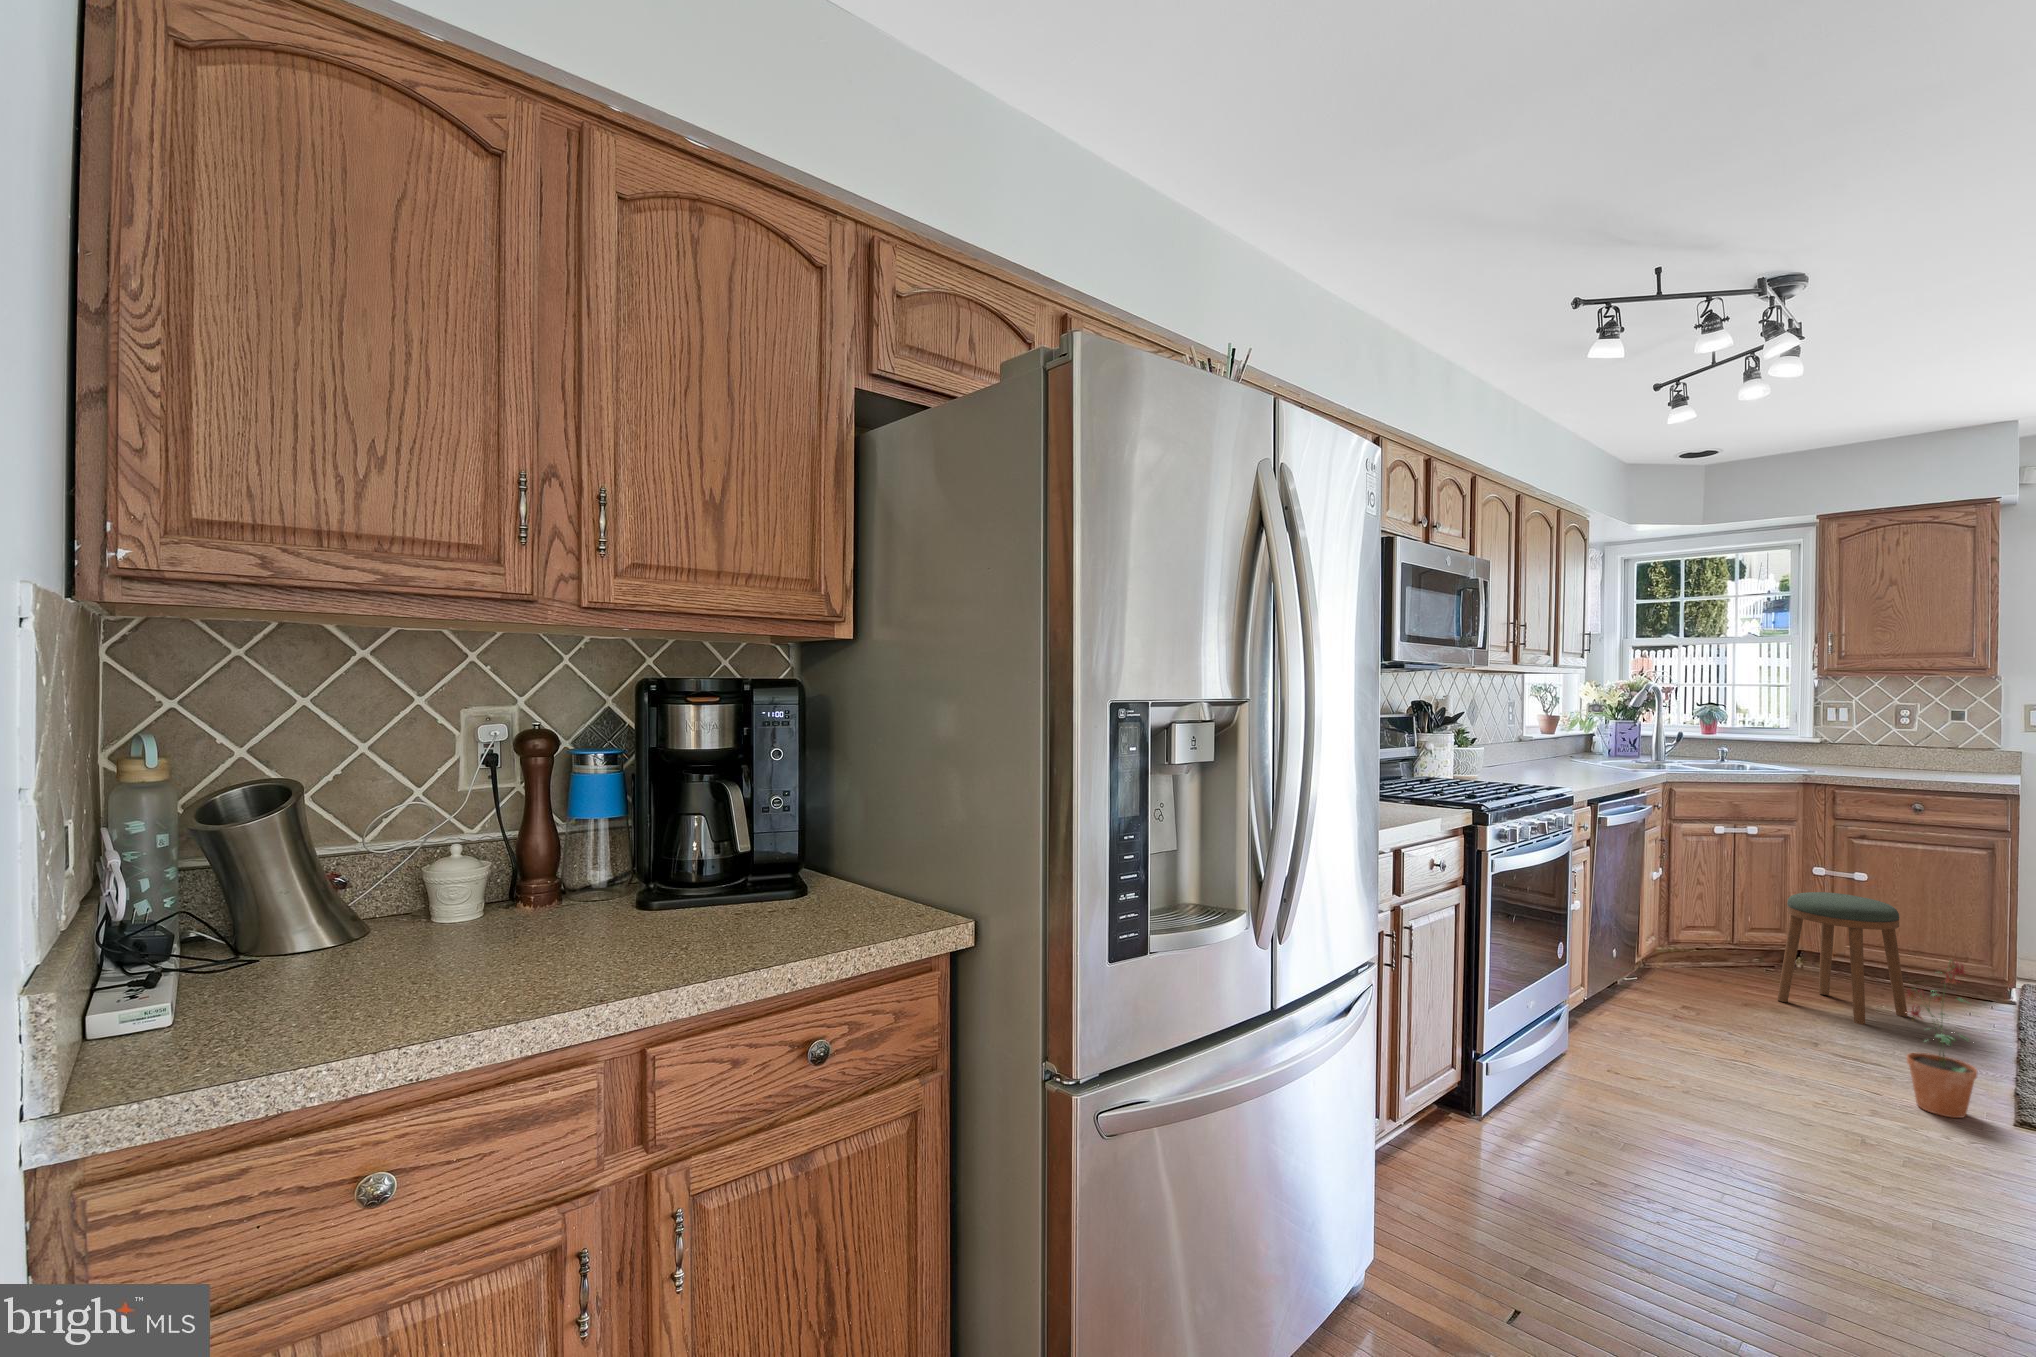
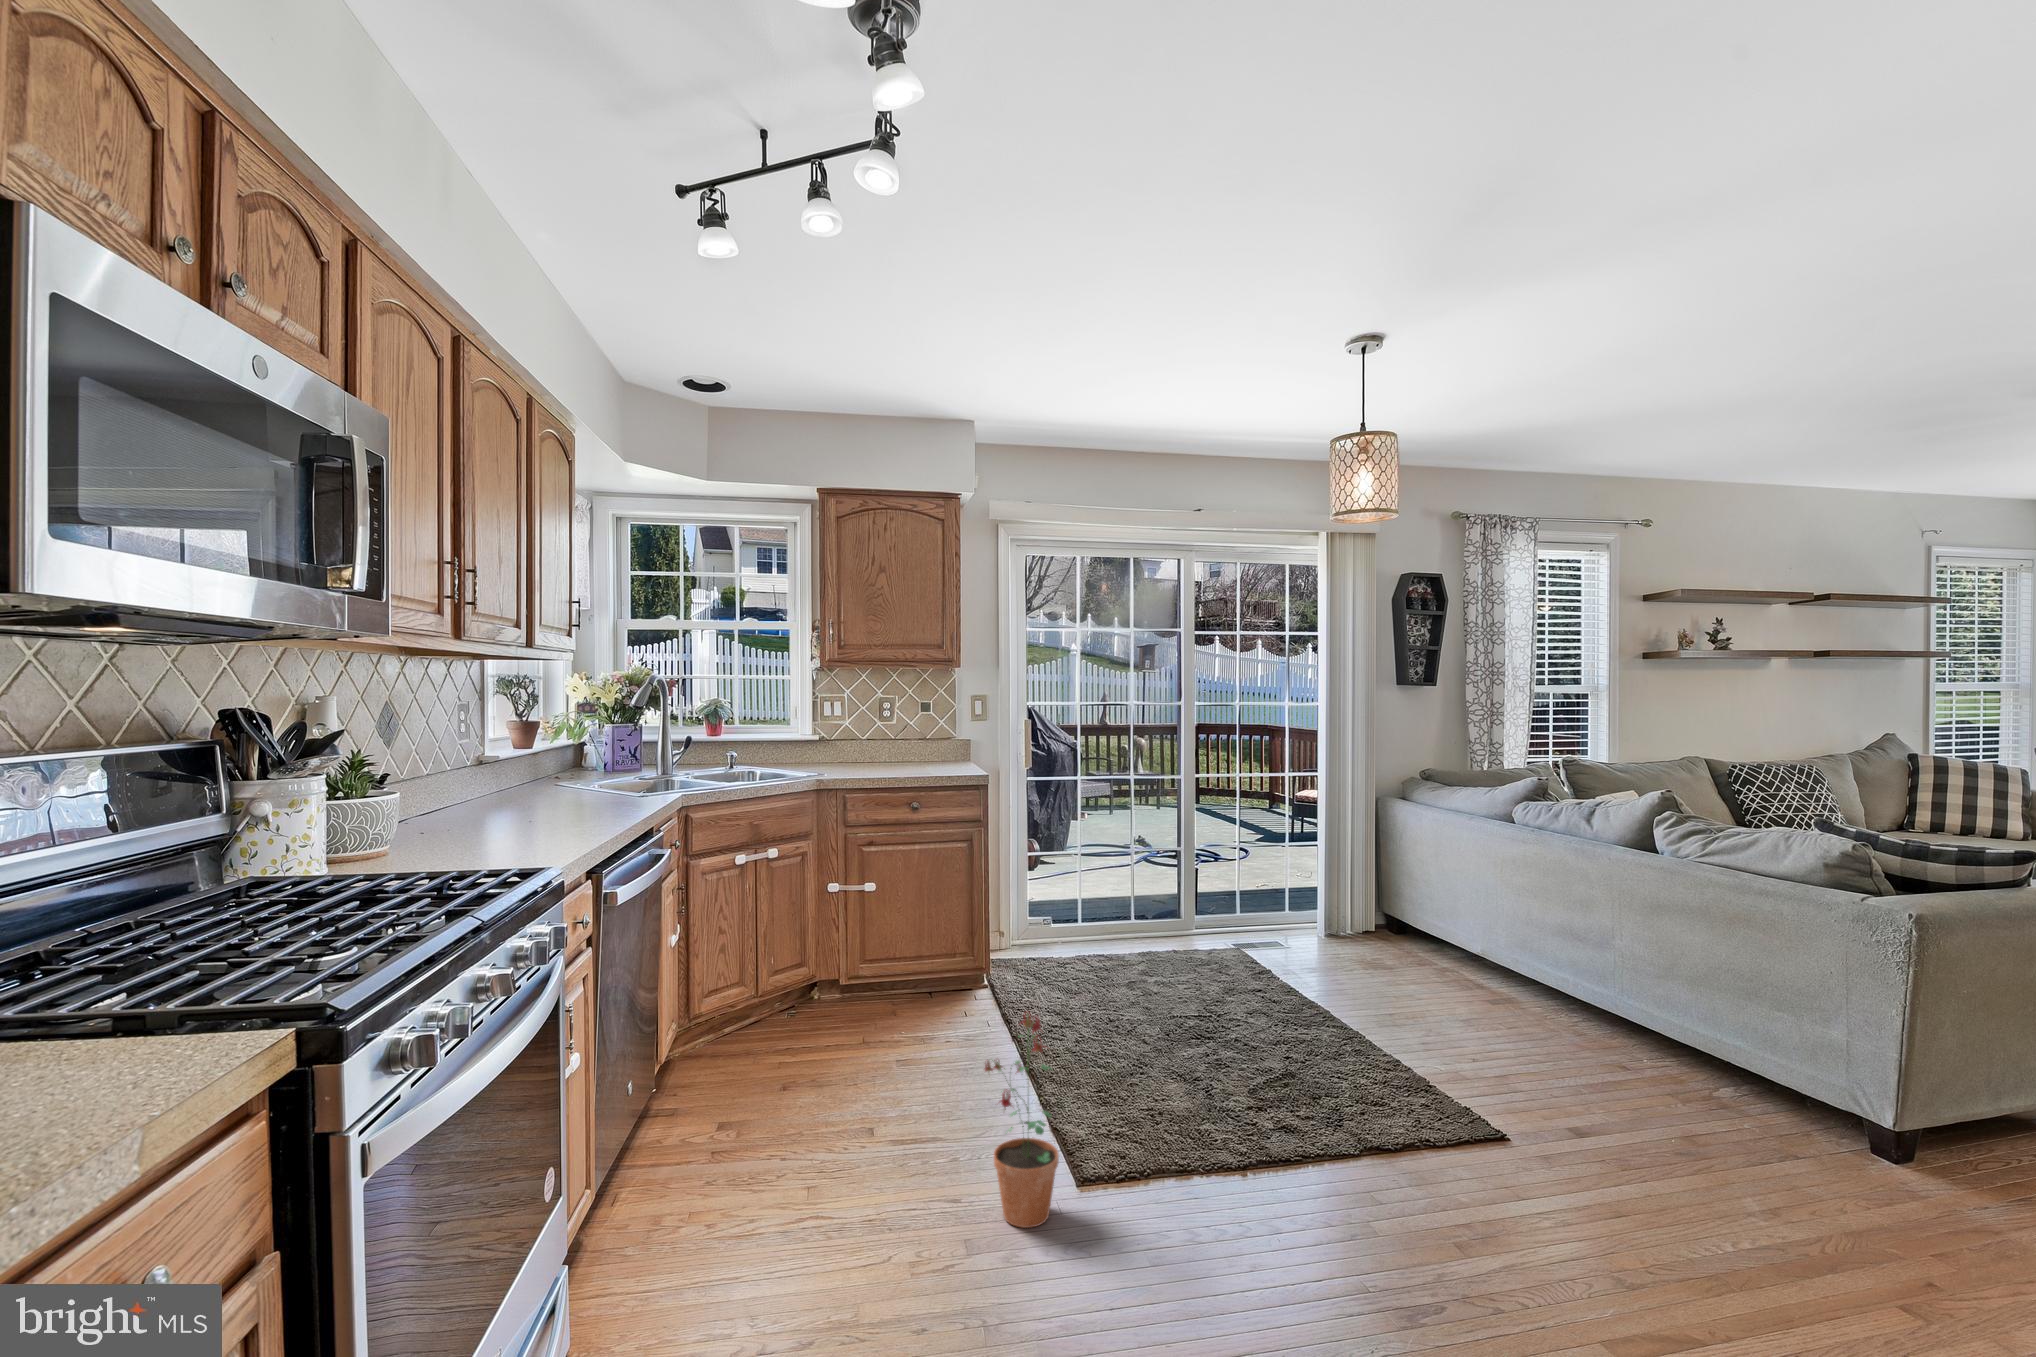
stool: present [1777,892,1908,1024] -> none [812,920,927,1082]

